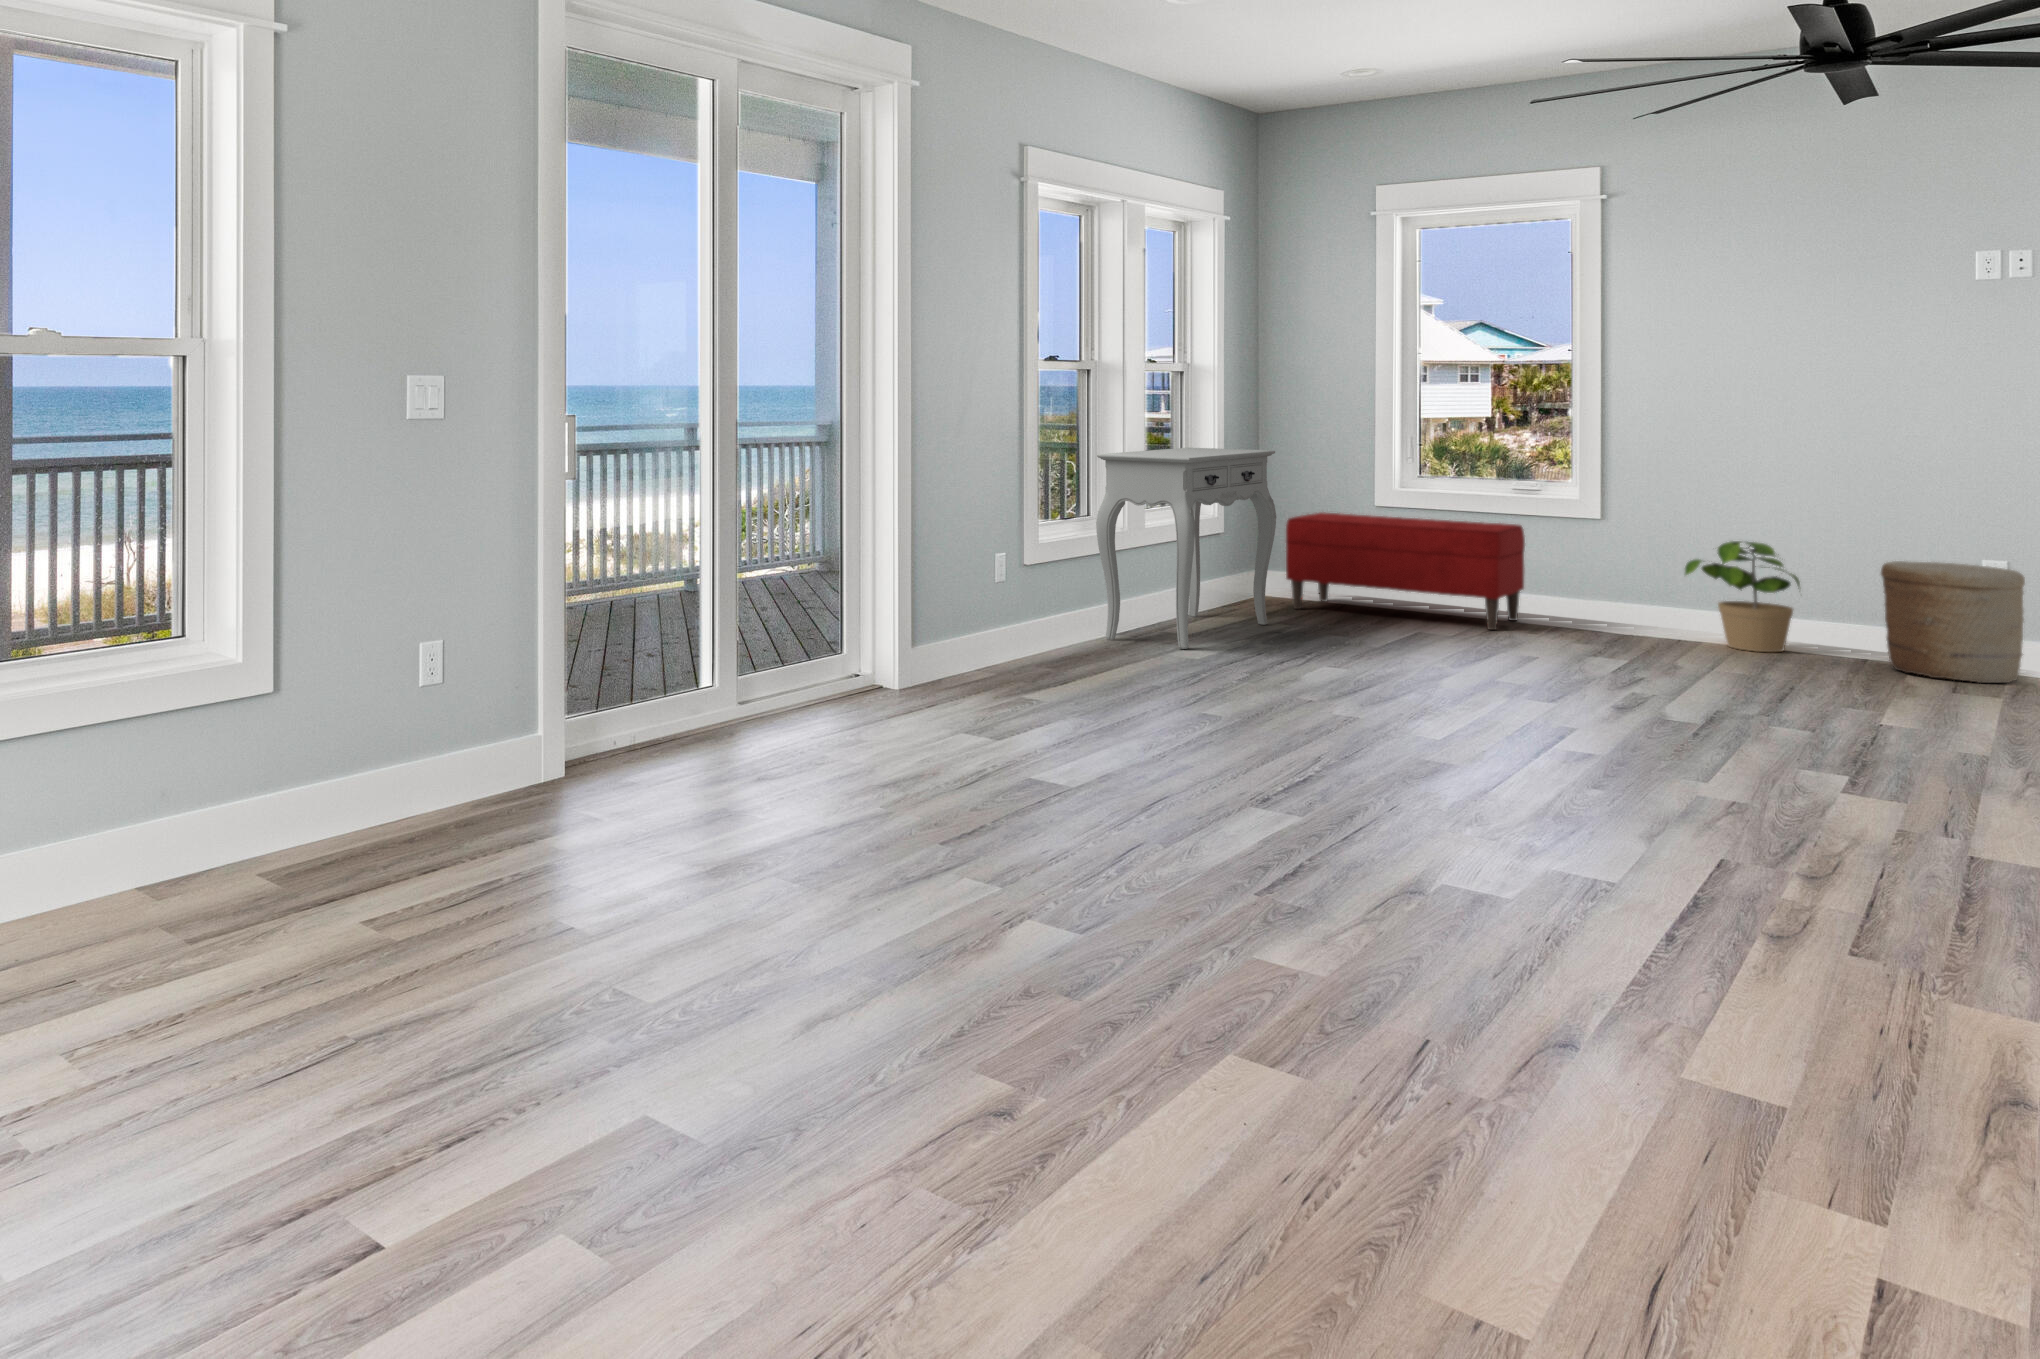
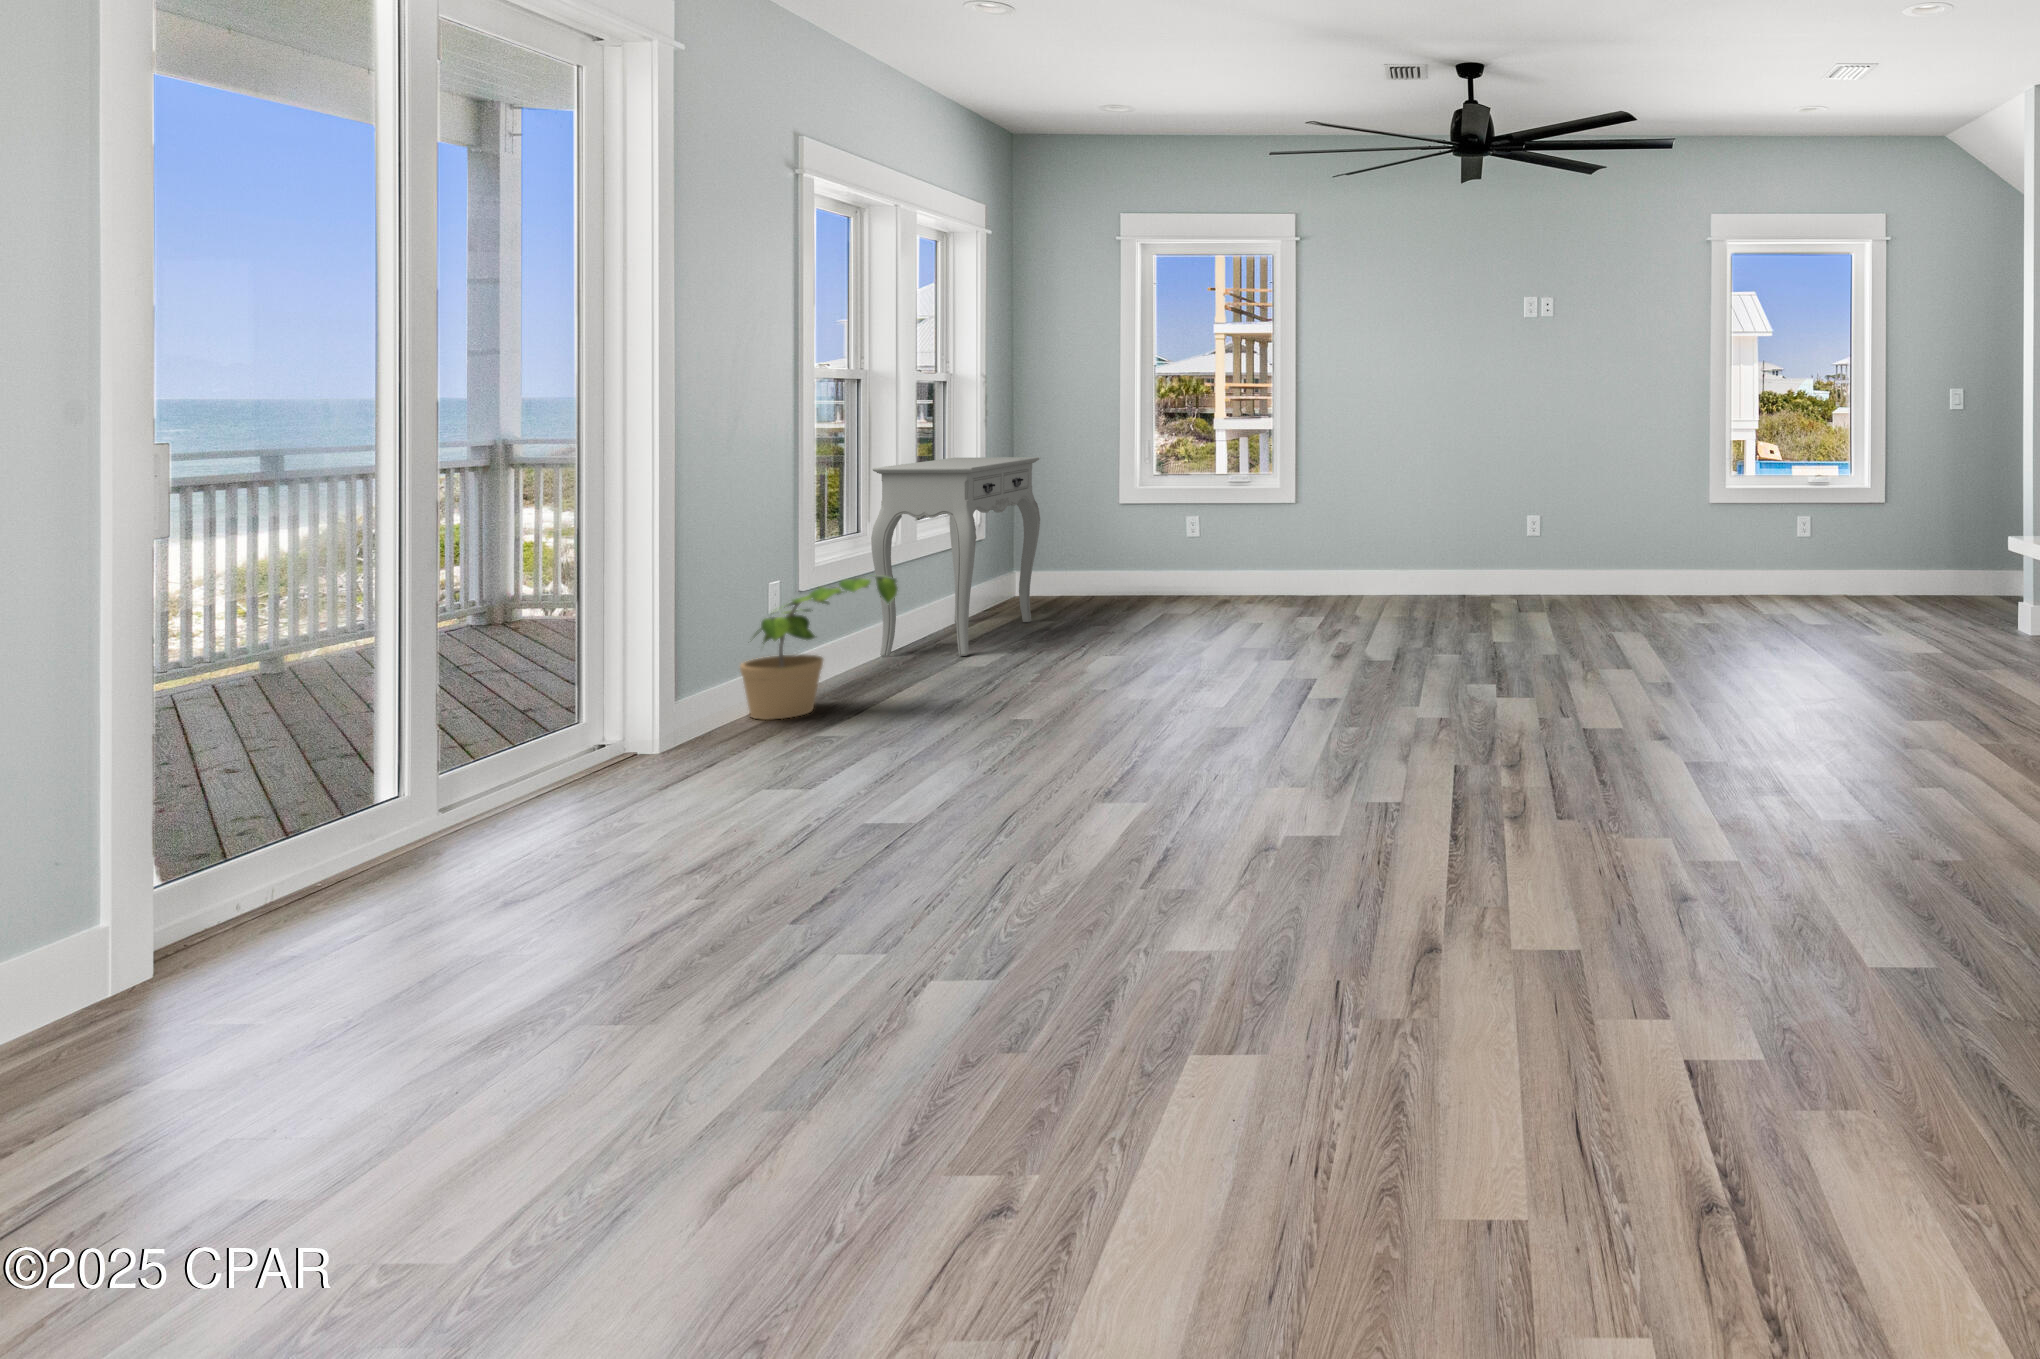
bench: present [1286,512,1525,630] -> none [1042,512,1237,604]
potted plant: present [1685,541,1800,652] -> present [740,576,898,720]
woven basket: present [1881,561,2025,683] -> none [1474,519,1552,602]

